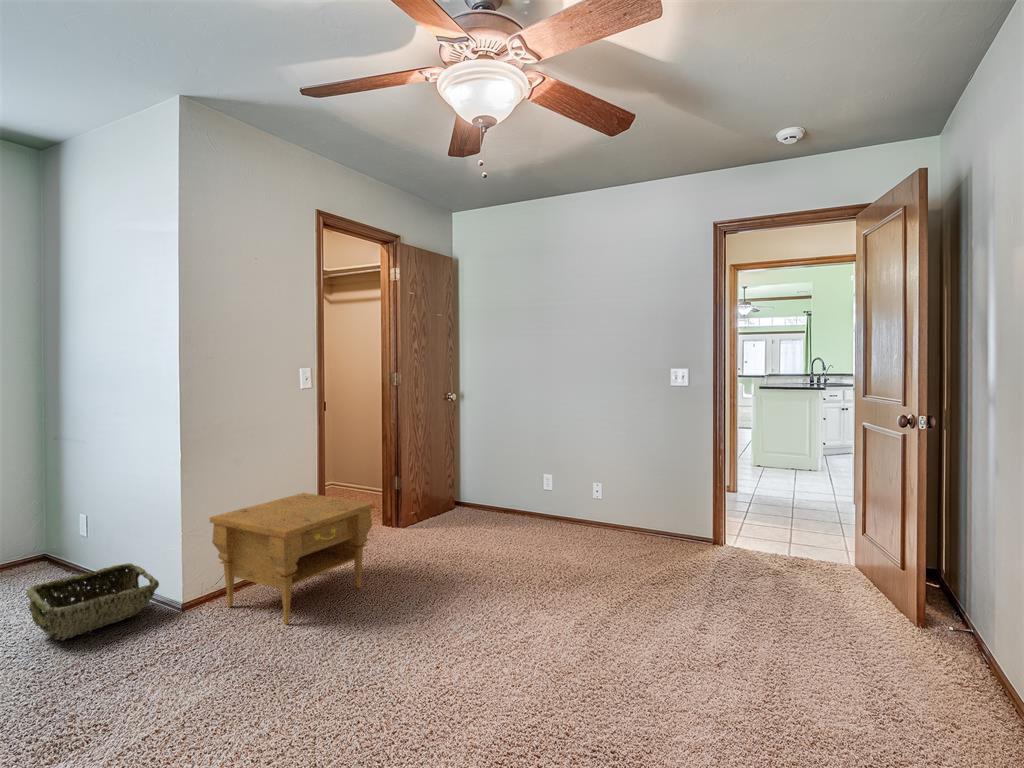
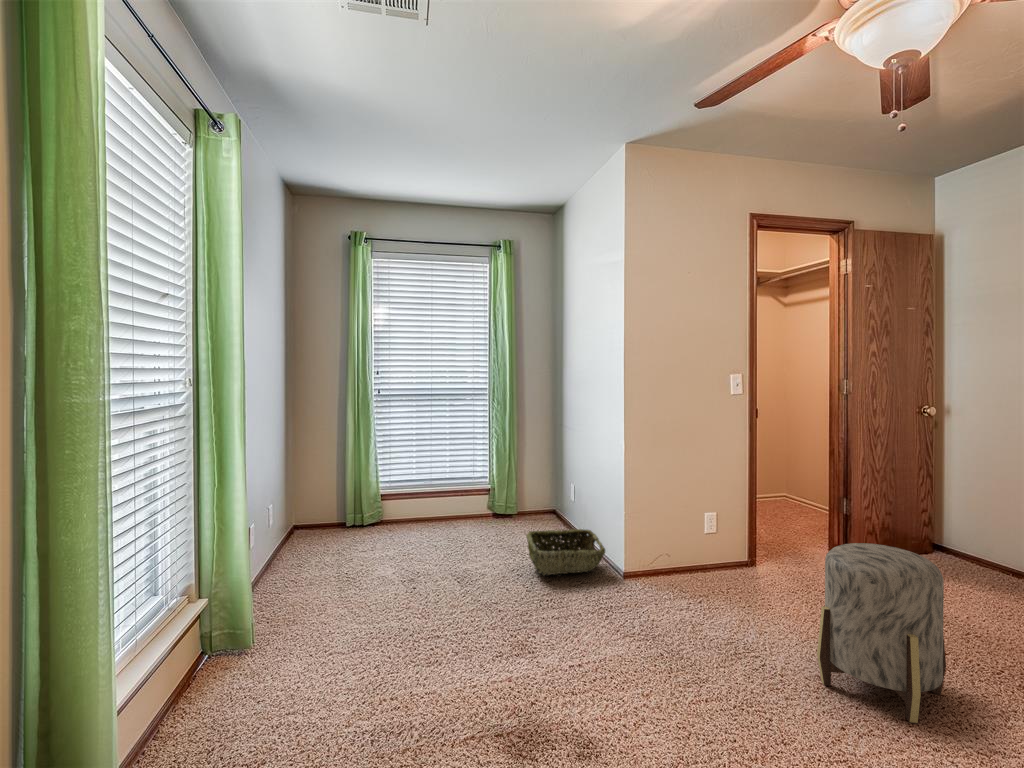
nightstand: present [210,493,374,625] -> none [641,497,799,619]
ottoman: none [407,510,491,644] -> present [817,543,946,723]

